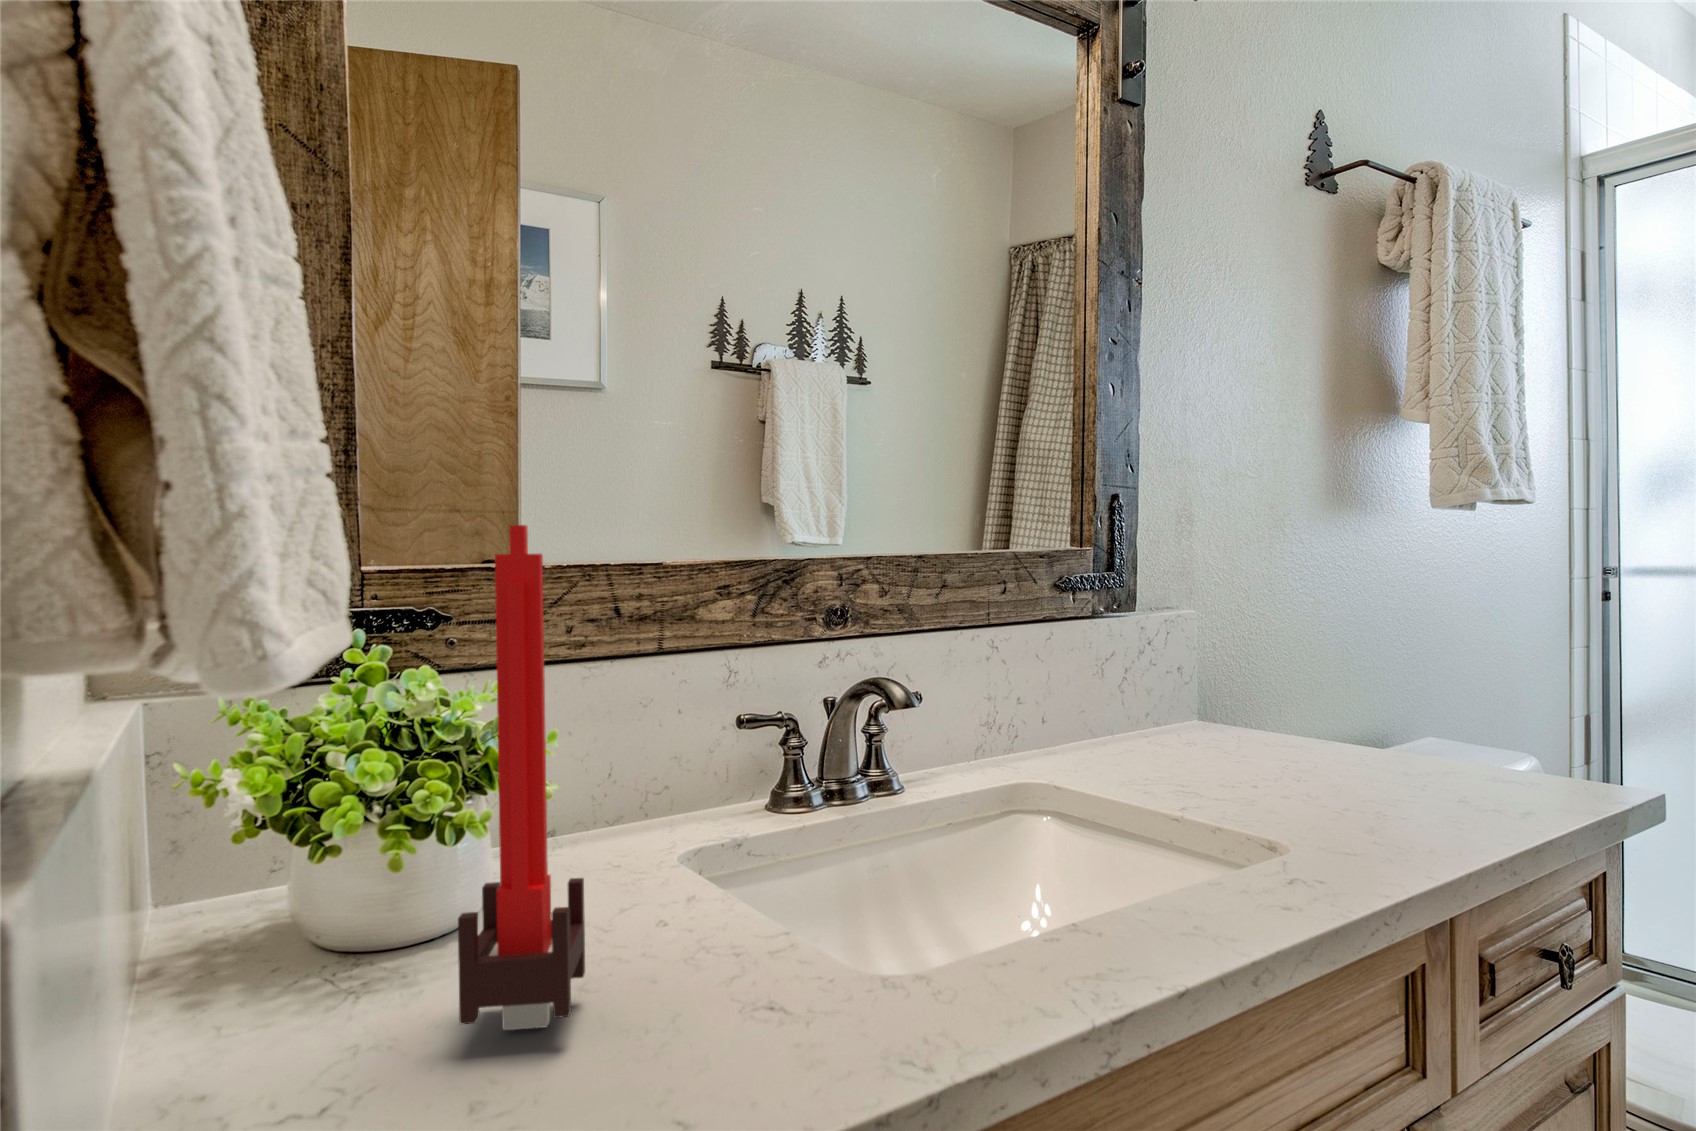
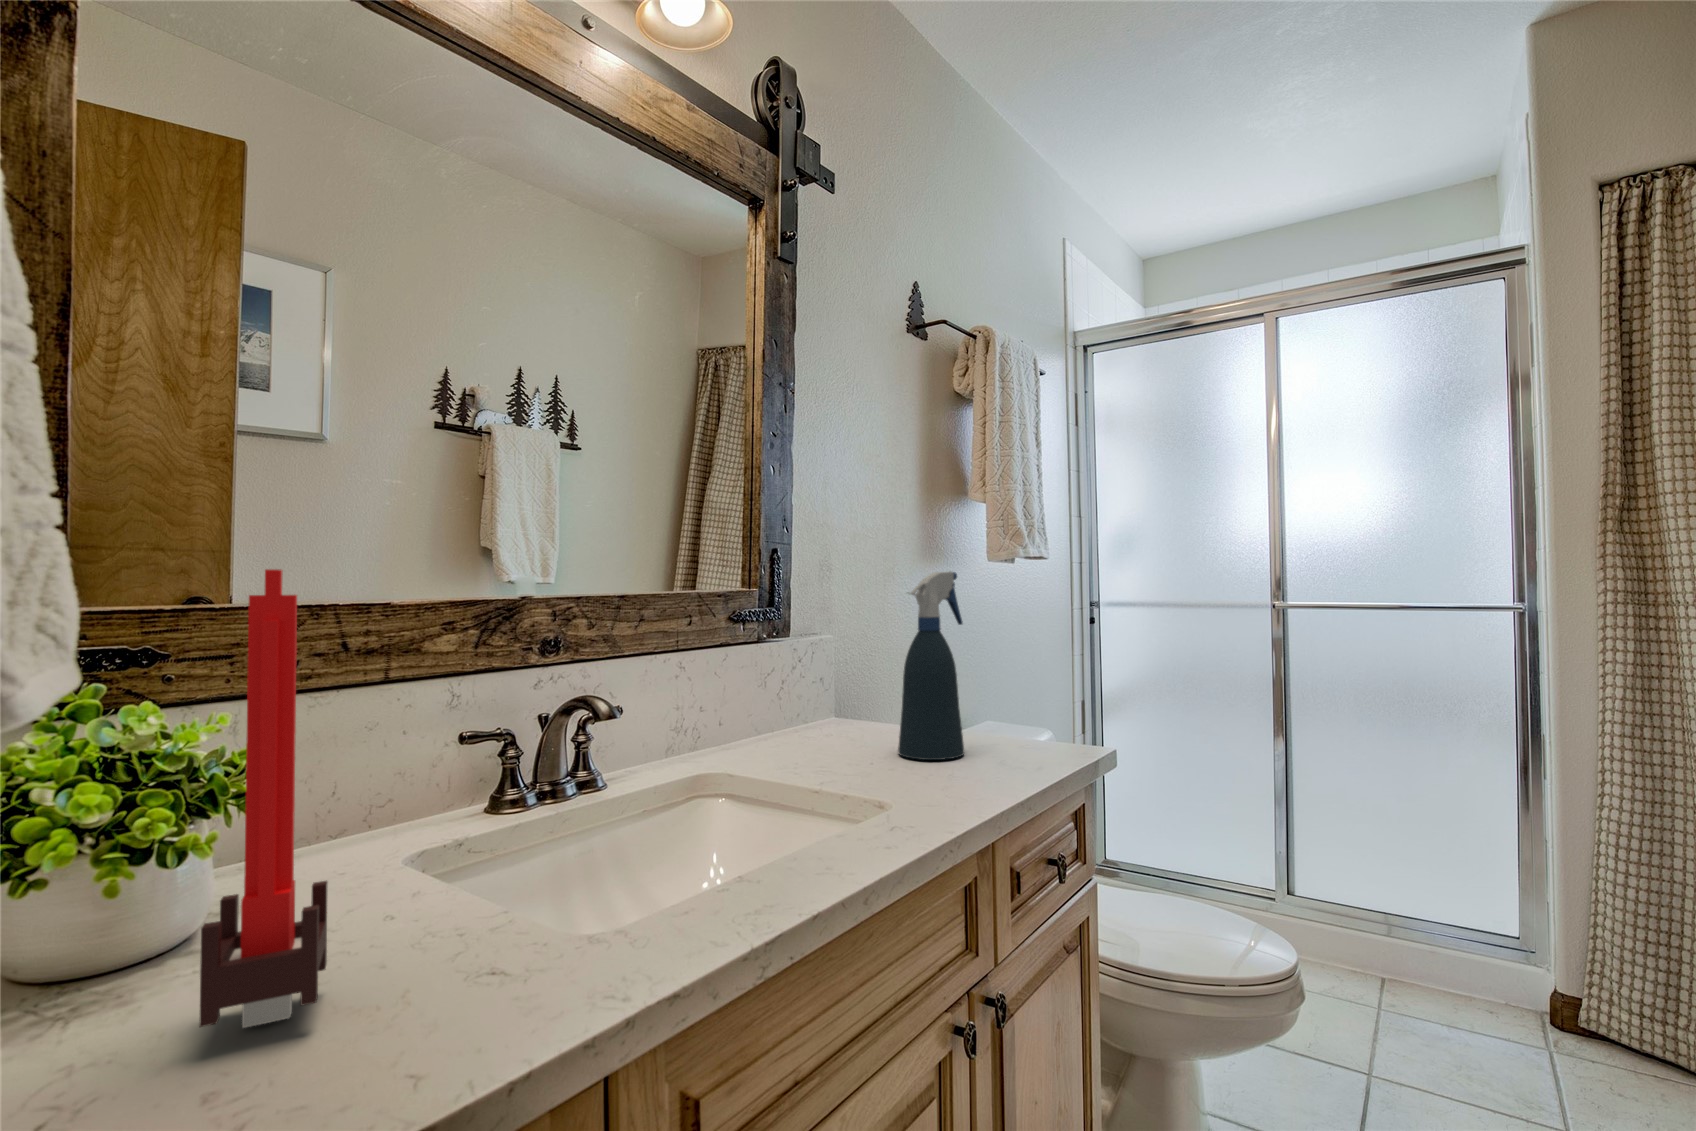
spray bottle: none [1292,520,1397,789] -> present [898,572,964,760]

